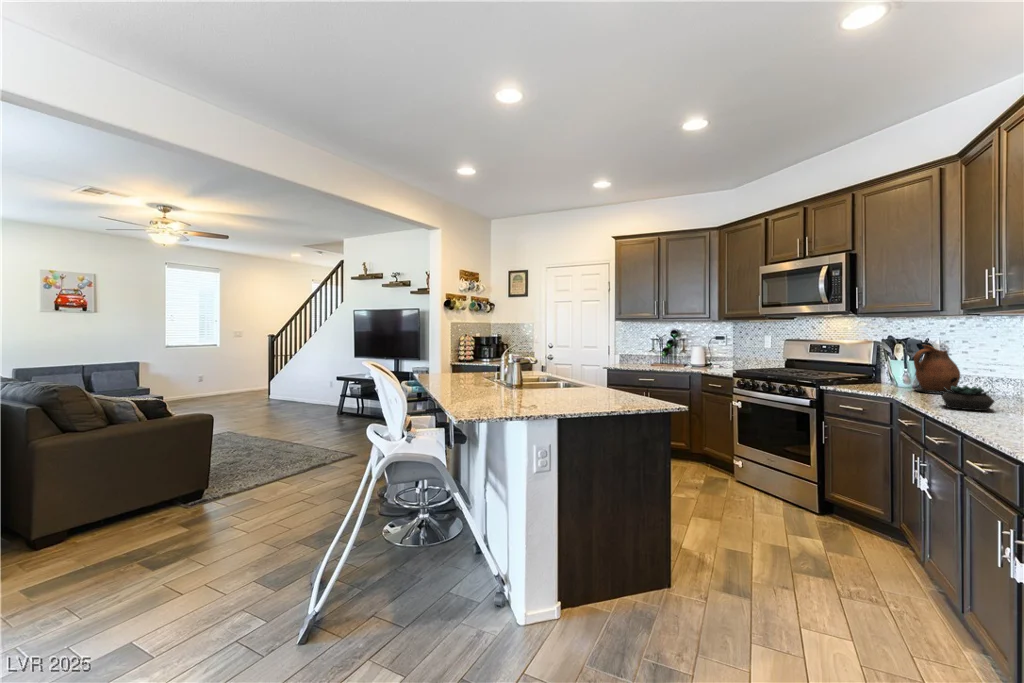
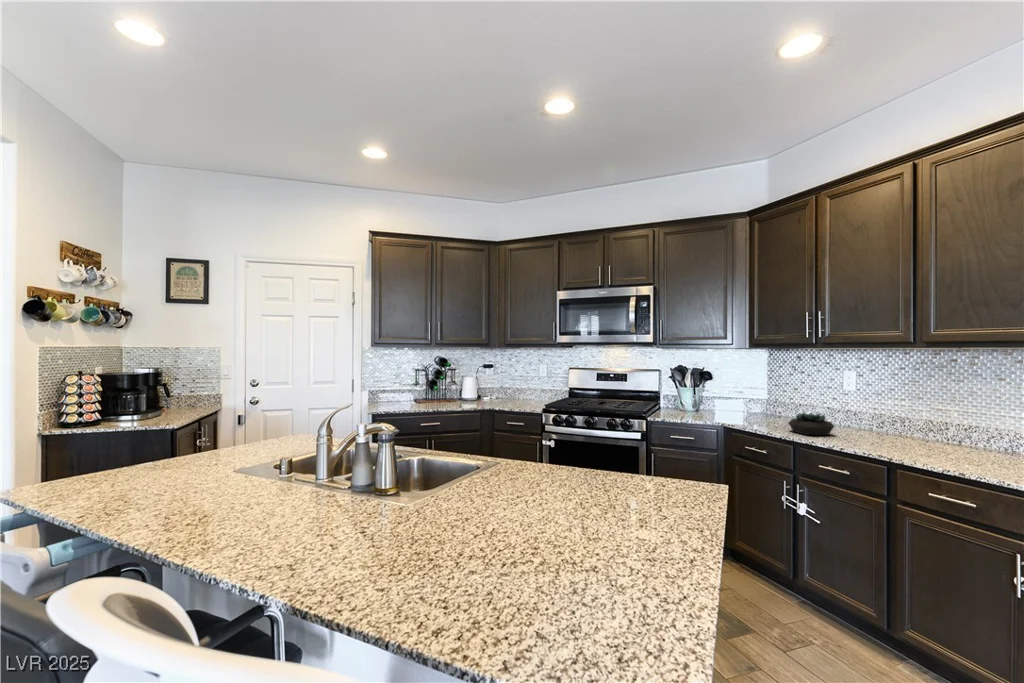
ceramic pitcher: present [914,345,960,393] -> none [710,374,753,417]

